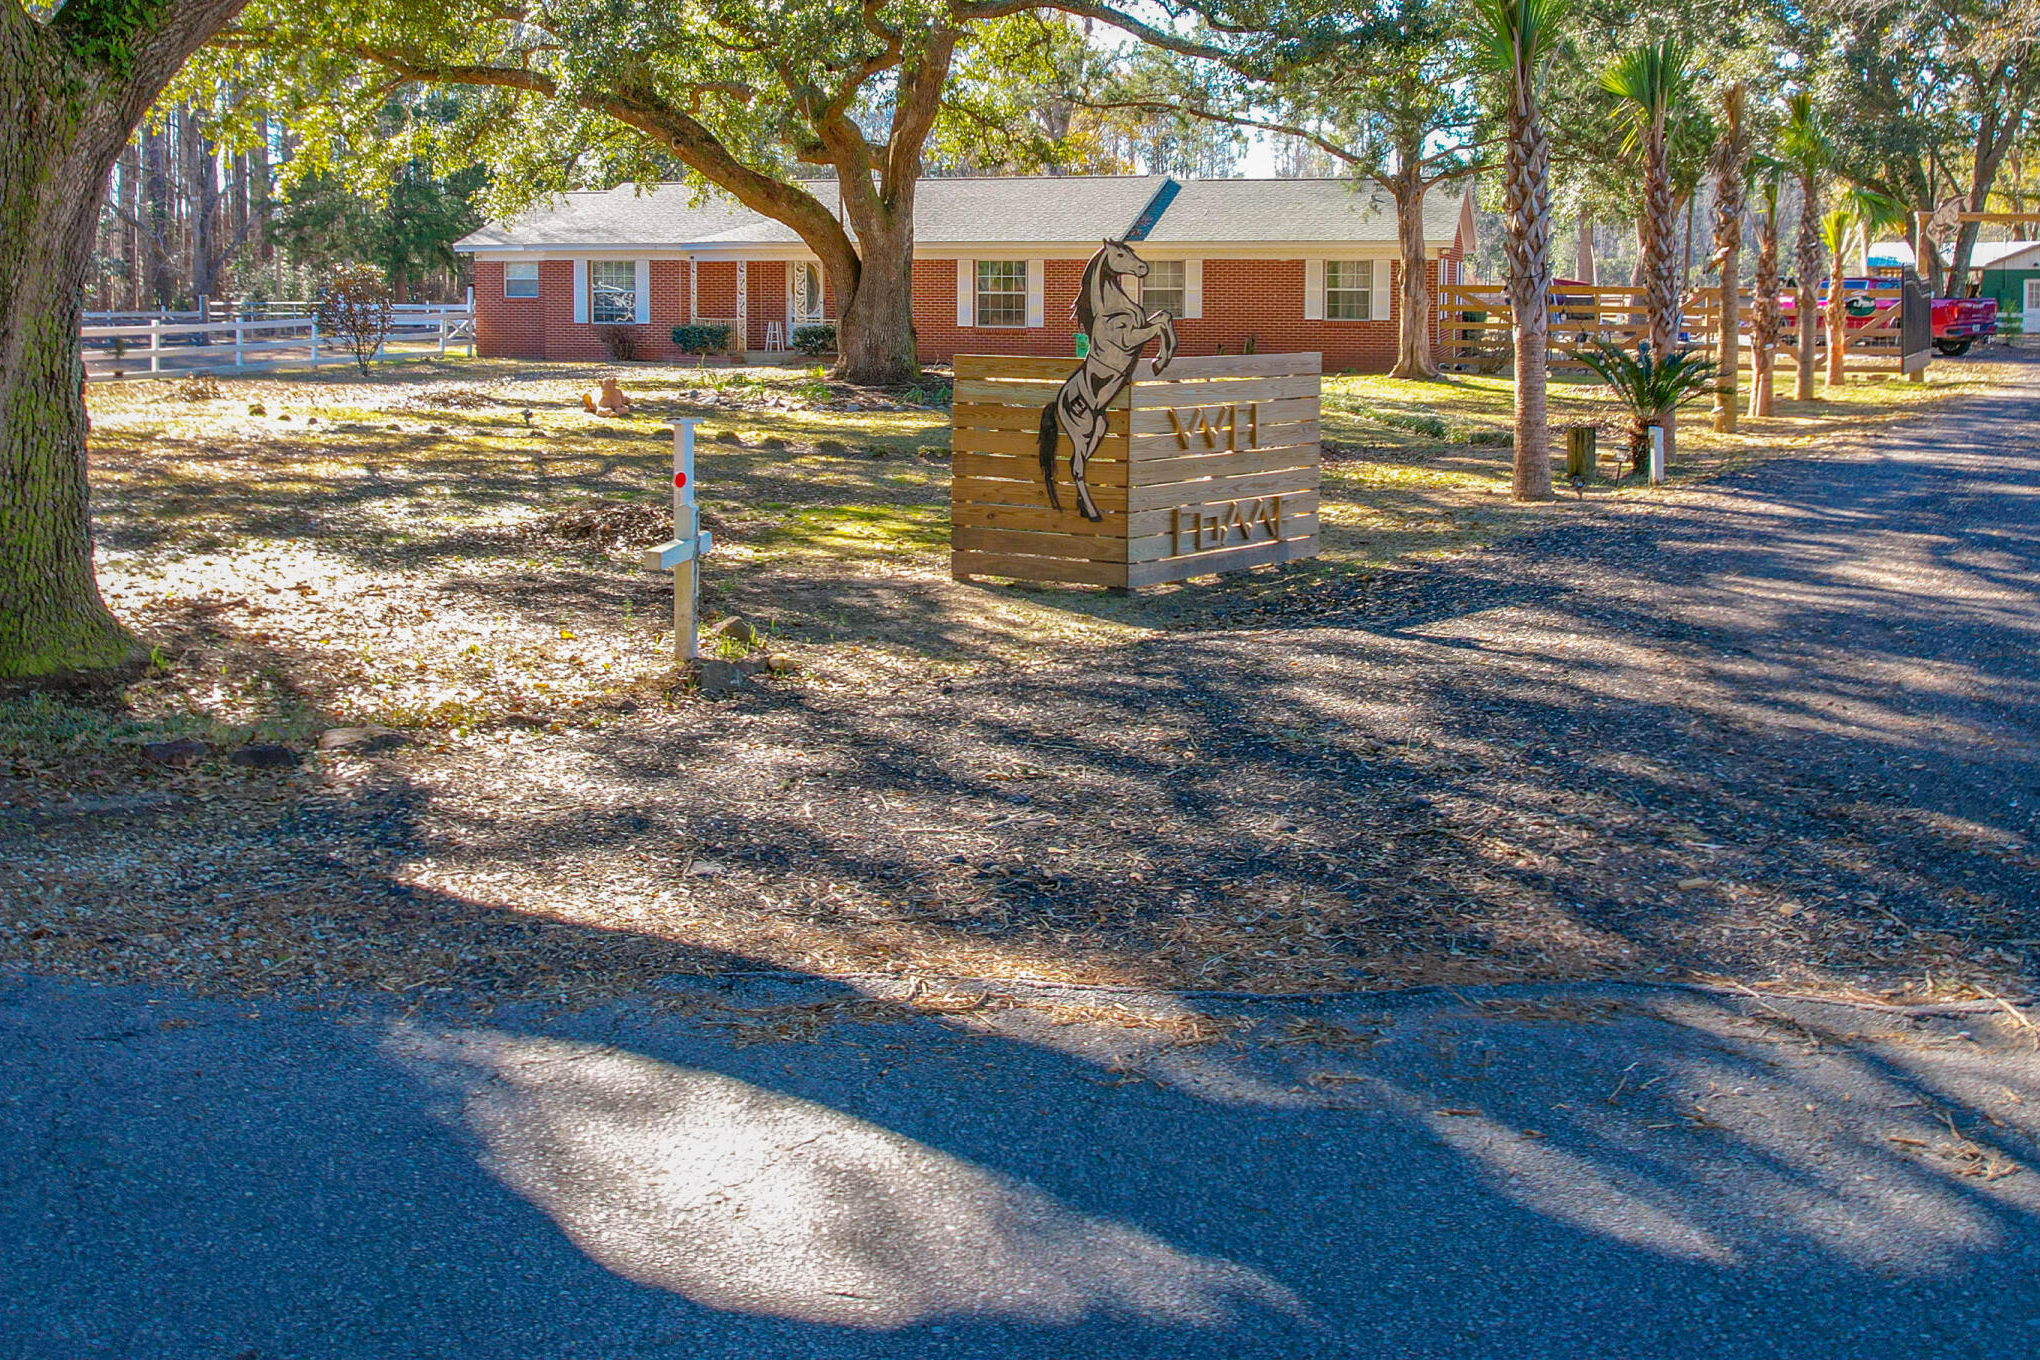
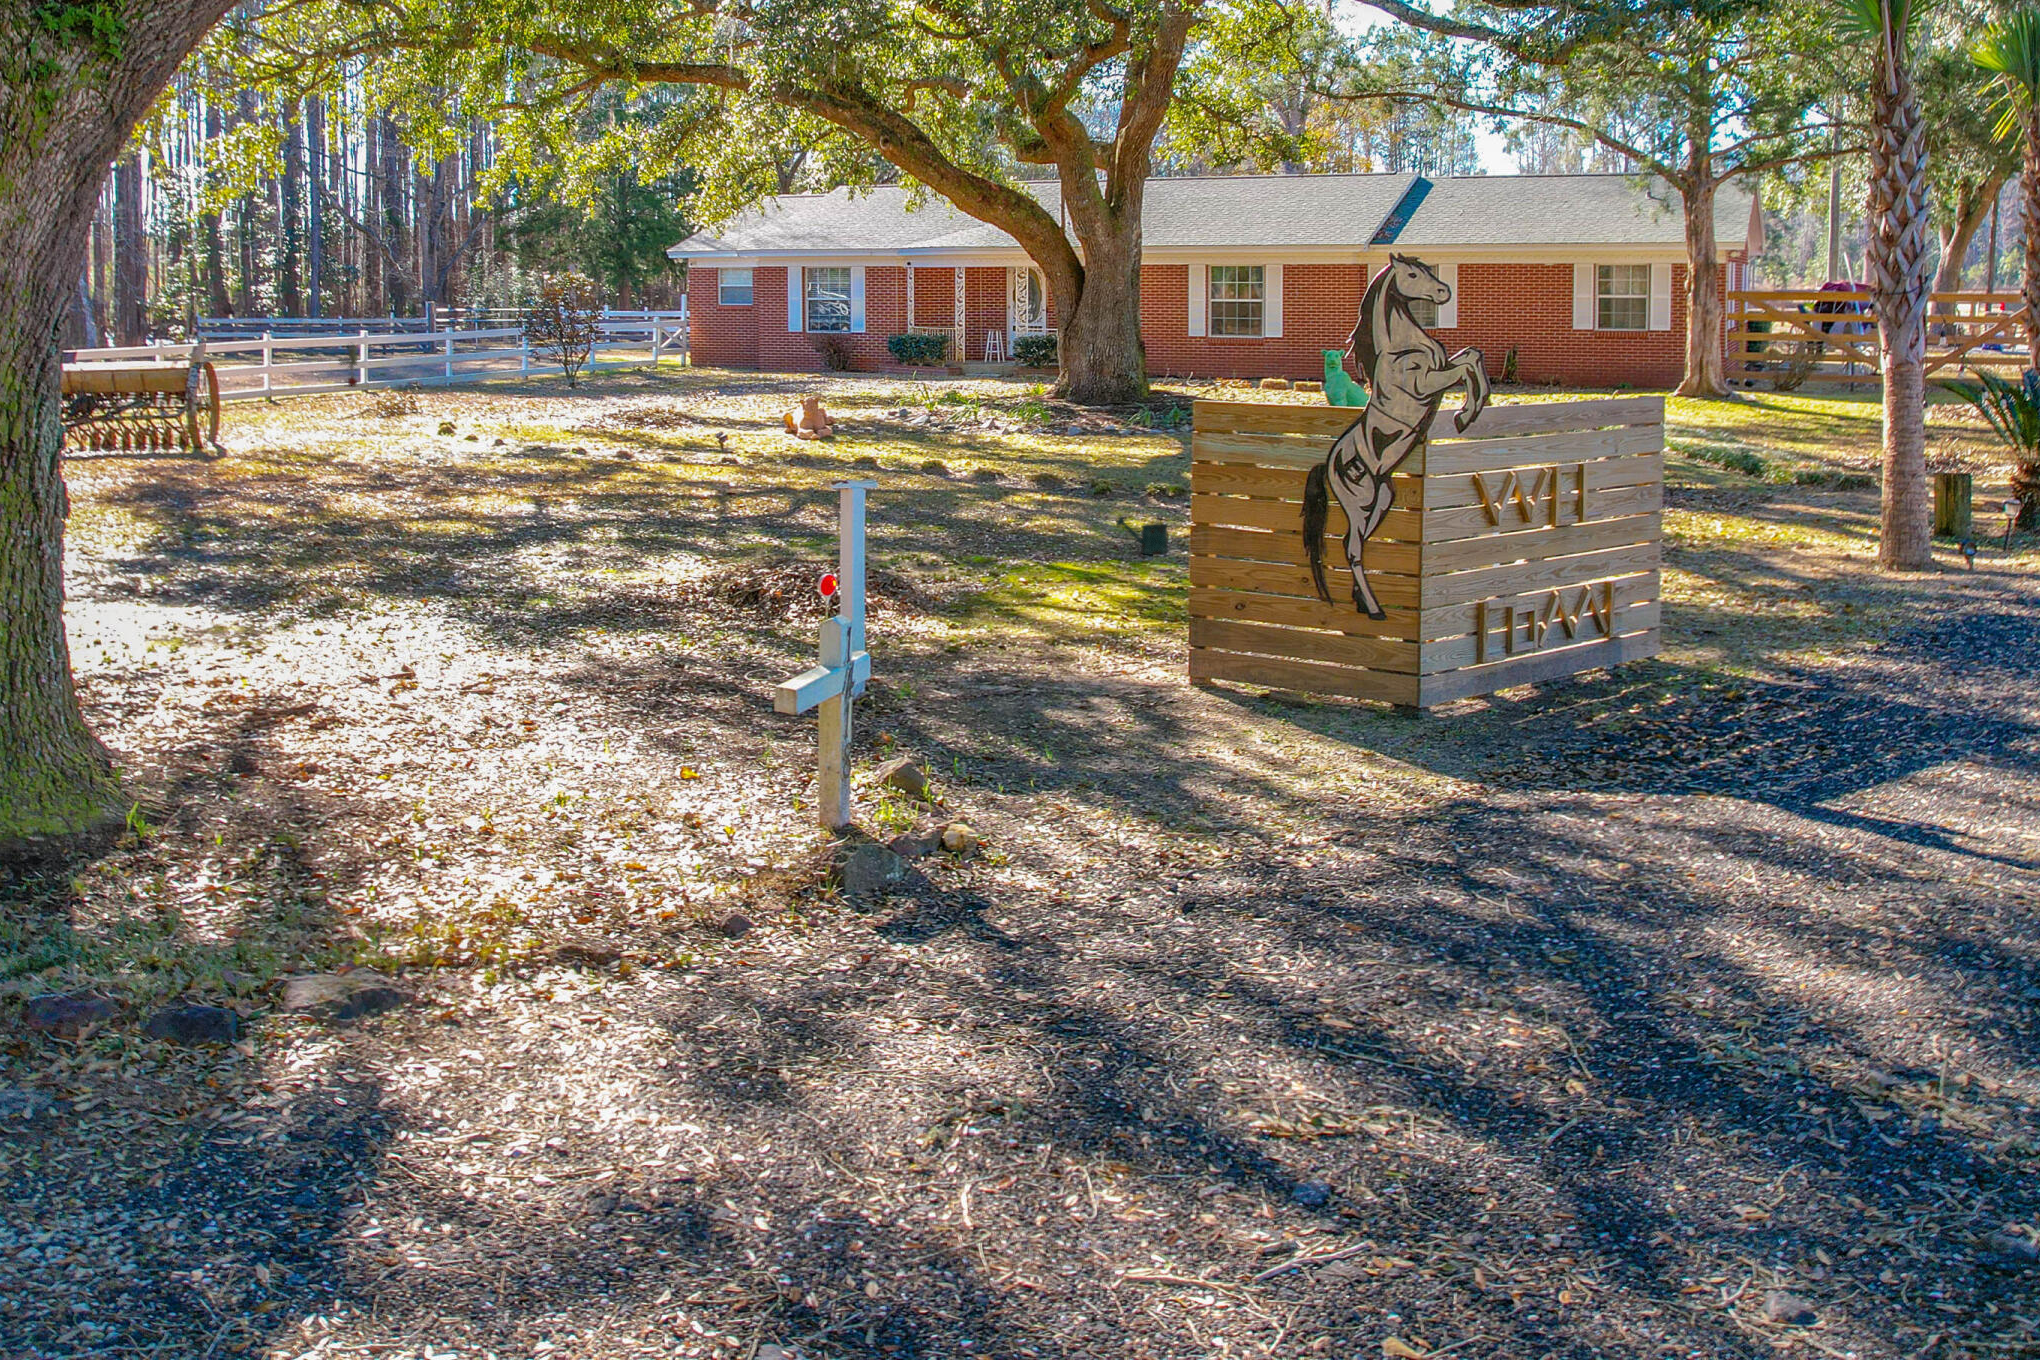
watering can: none [895,466,946,498] -> present [1116,516,1168,555]

